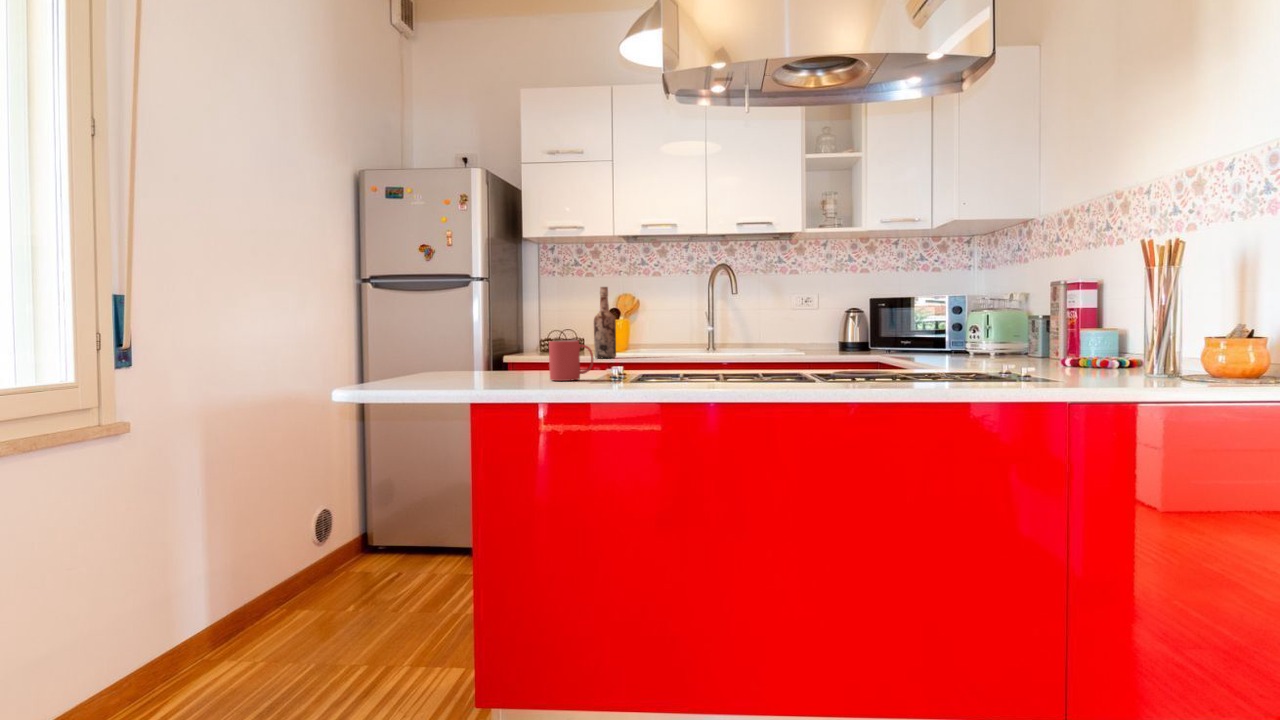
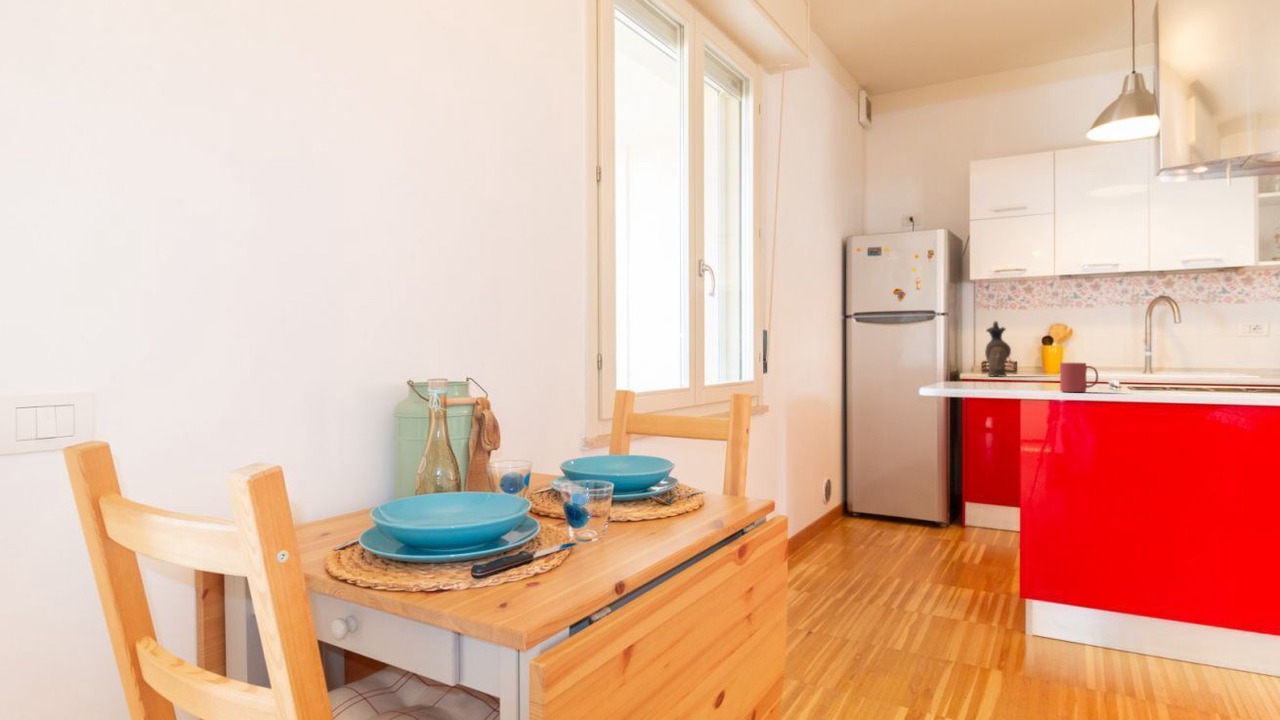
wine bottle: present [594,287,616,358] -> none [1041,319,1062,377]
ceramic pitcher: none [533,289,561,359] -> present [985,321,1011,376]

